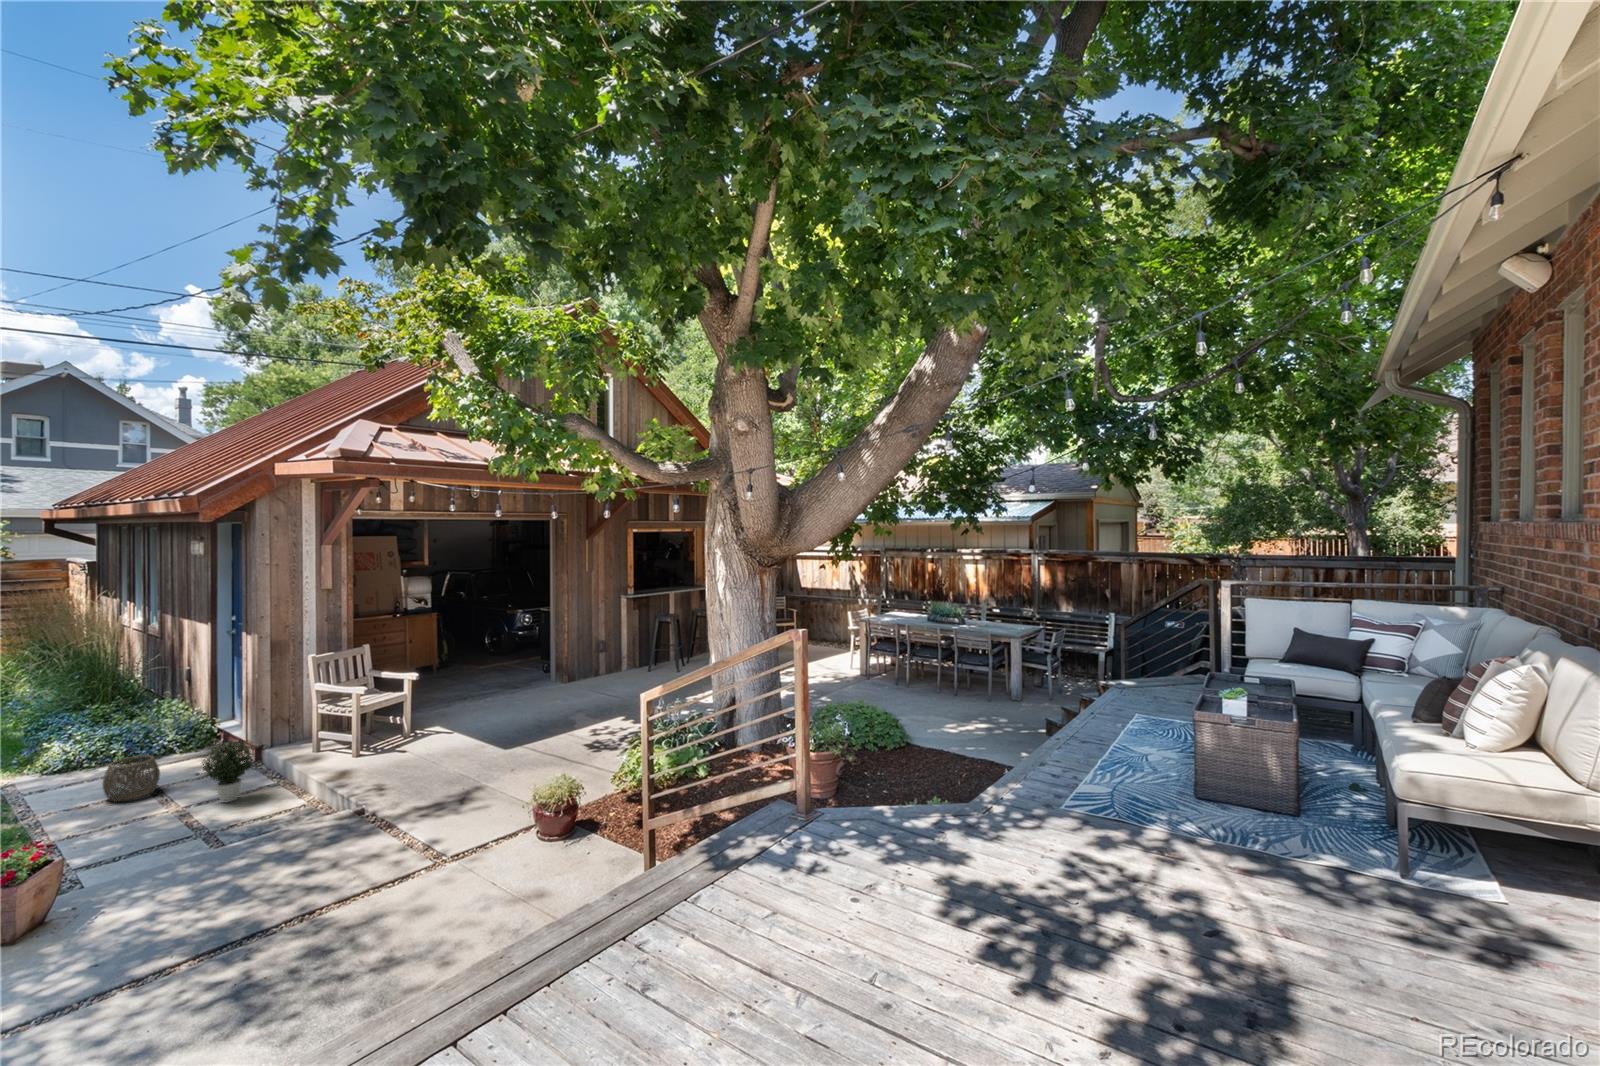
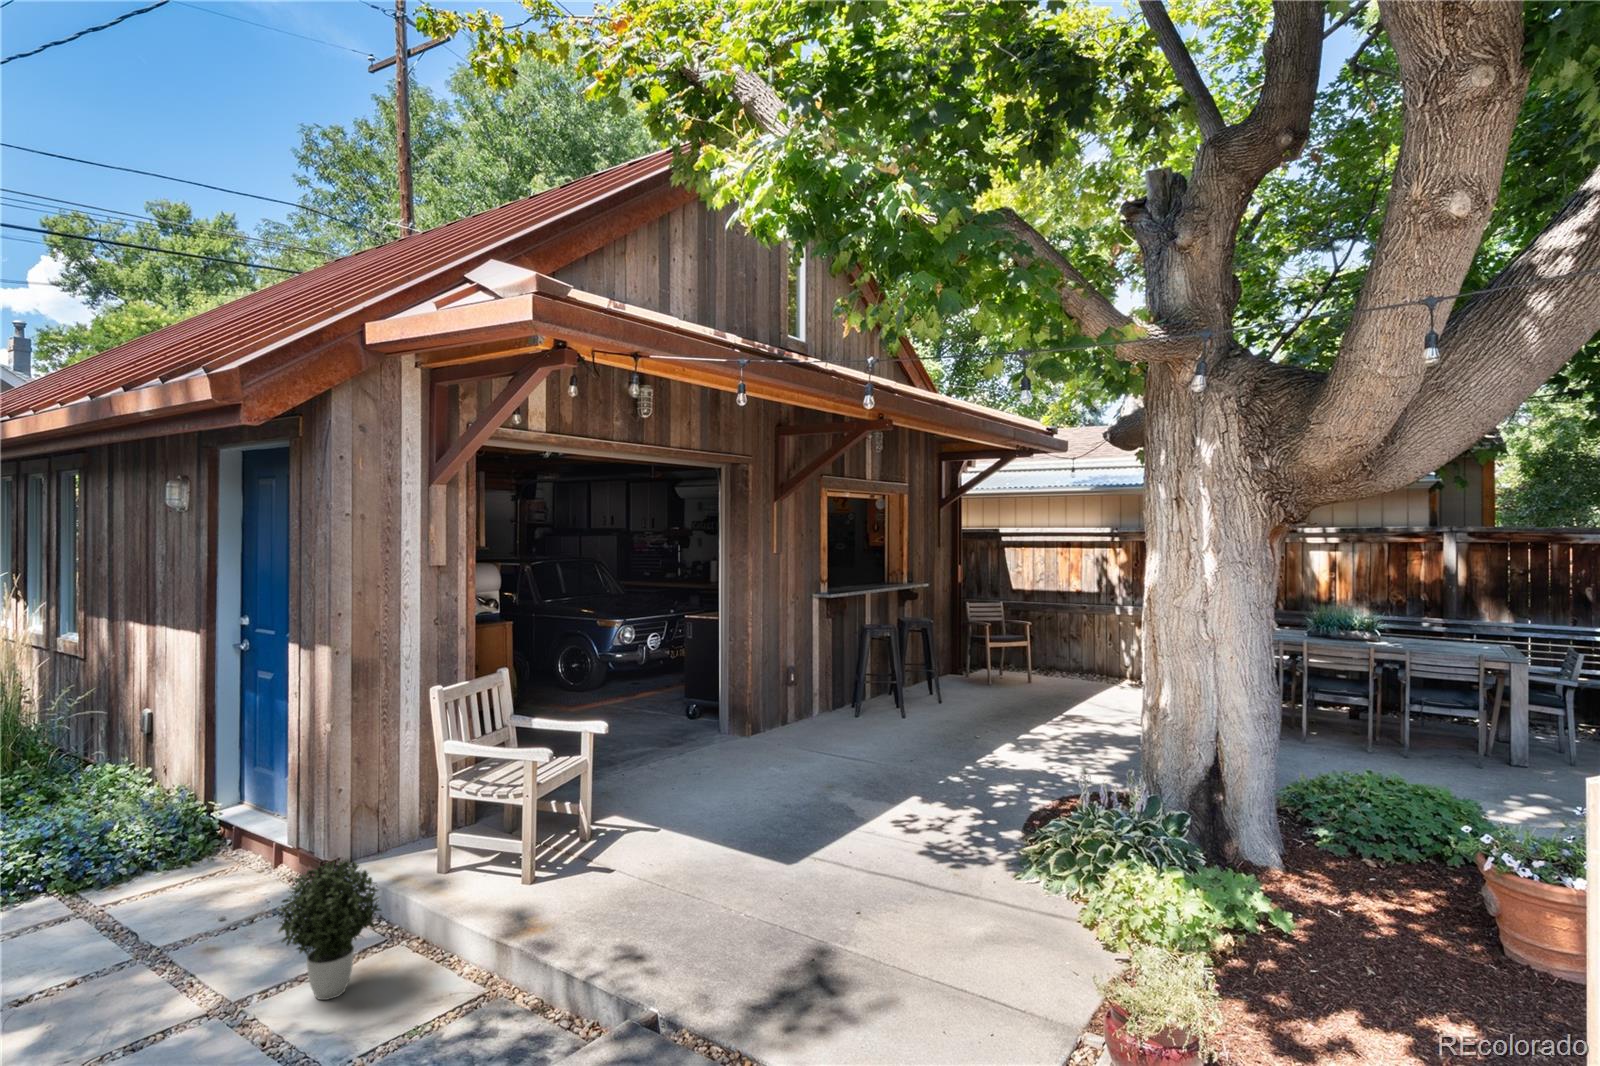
woven basket: present [102,755,160,801] -> none [49,895,164,1003]

